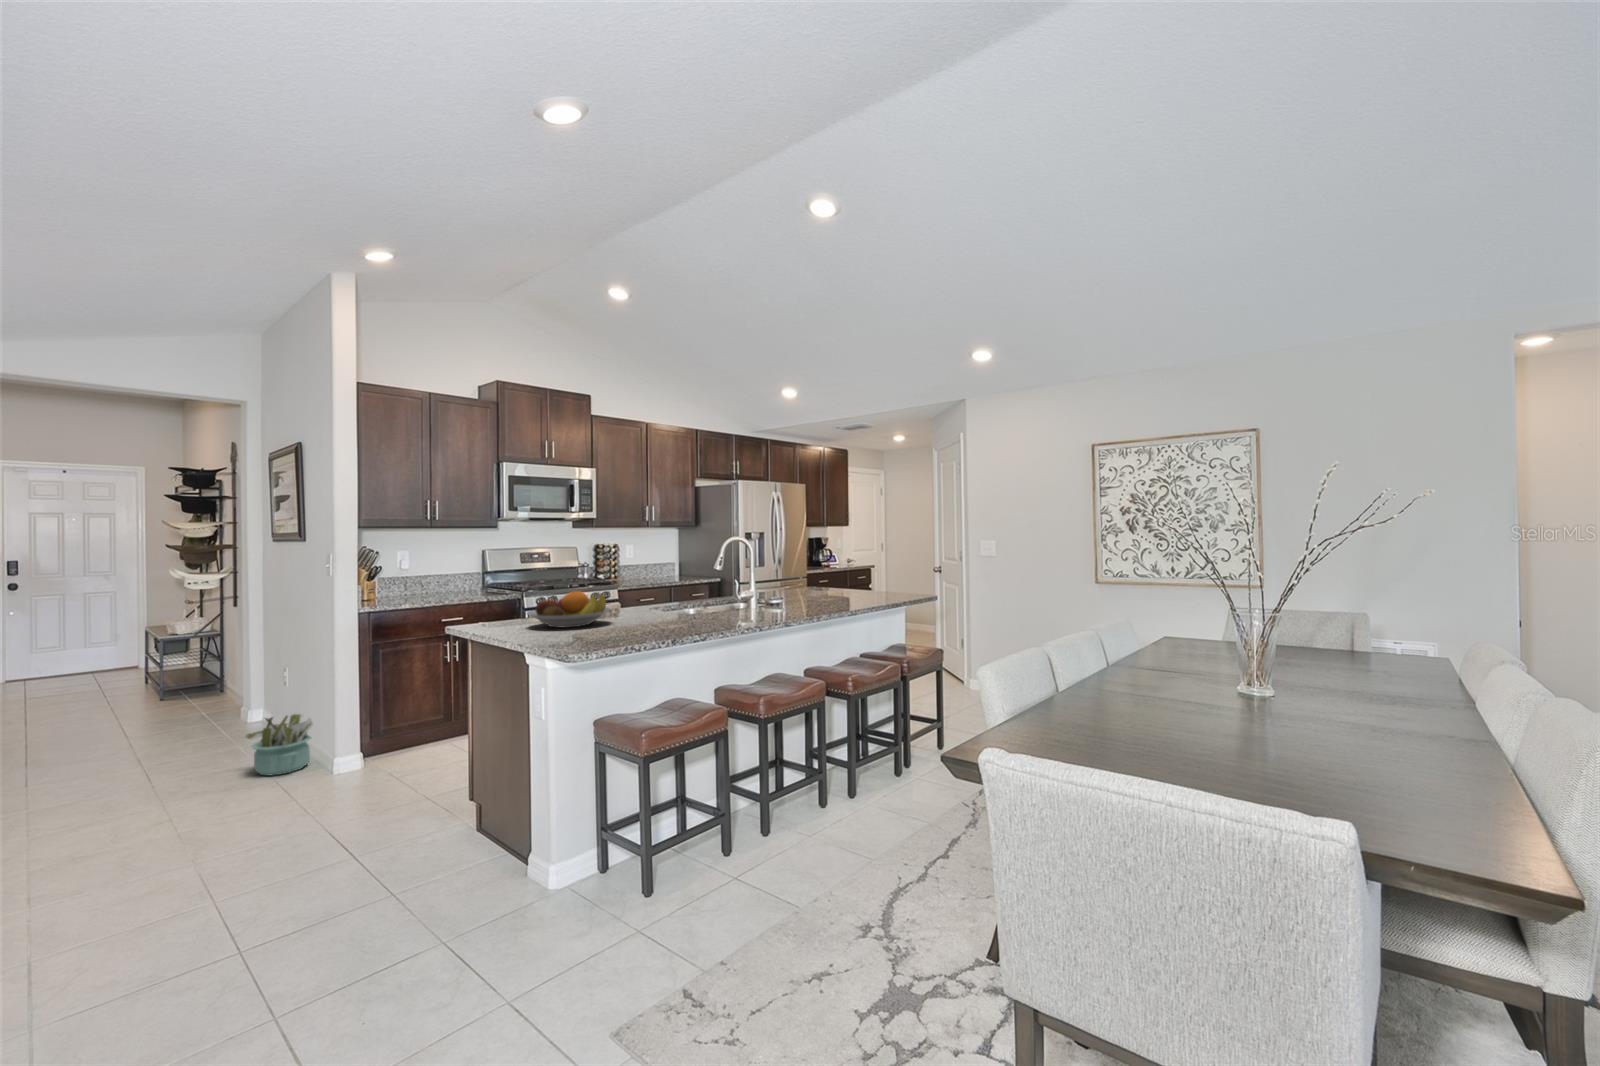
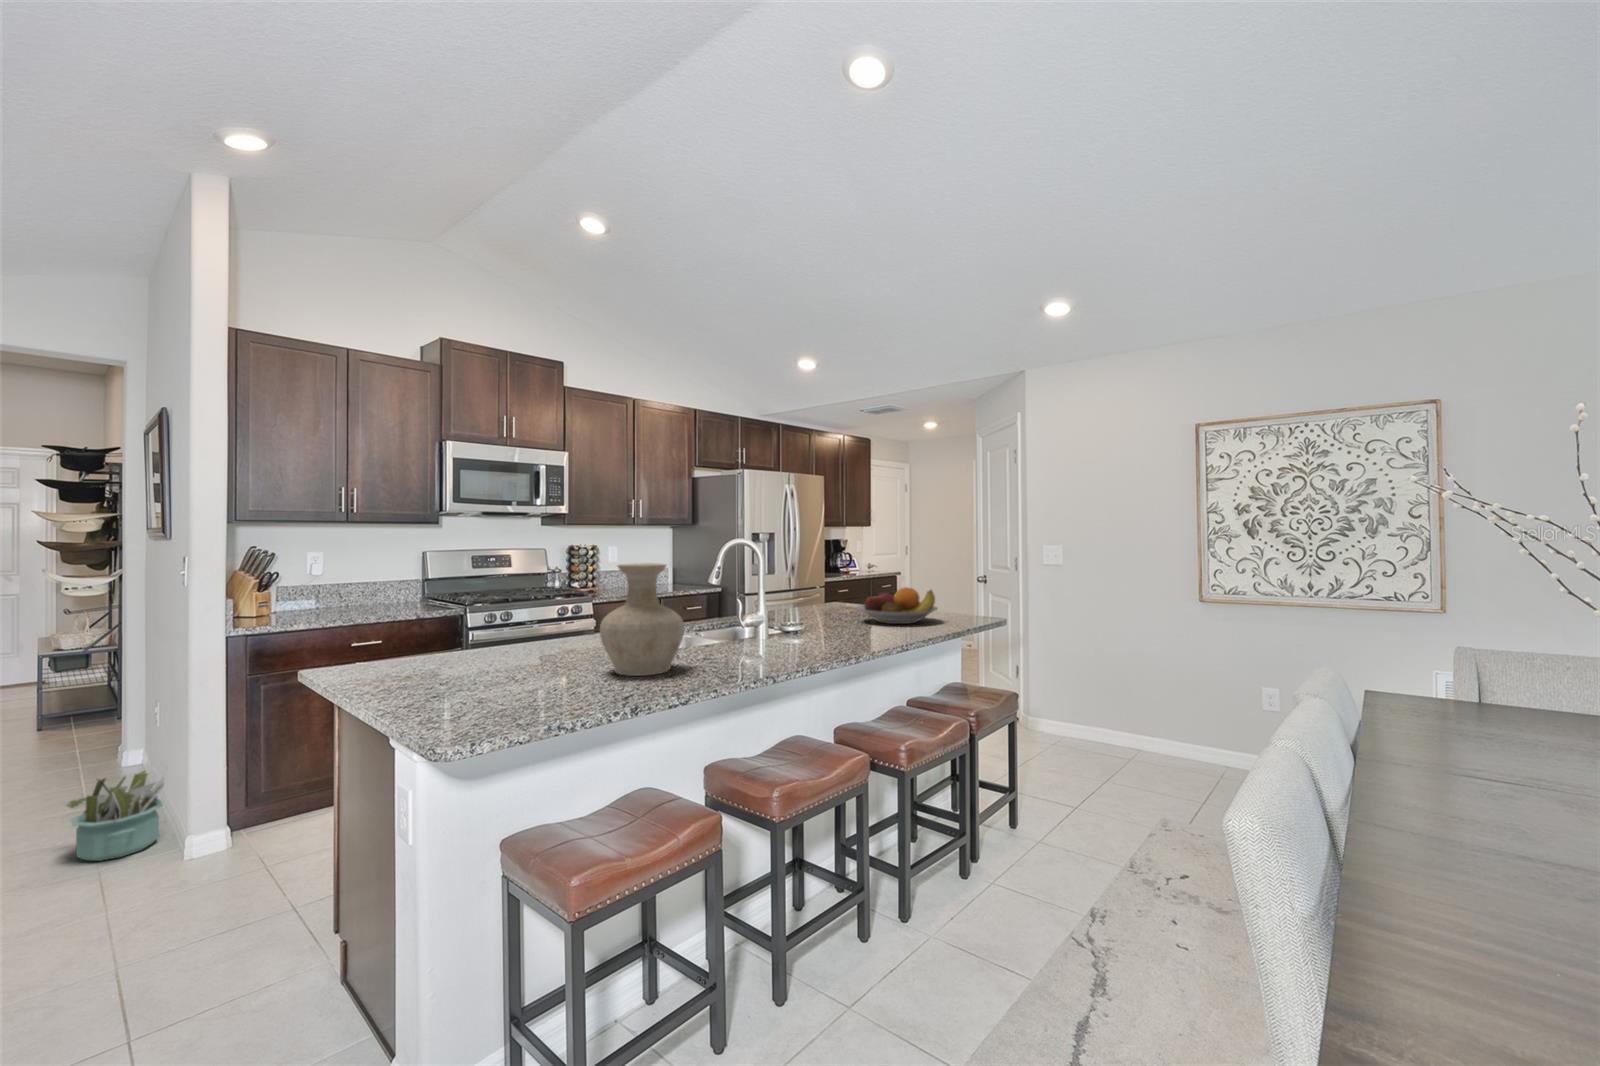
vase: none [646,554,701,626] -> present [600,563,684,676]
fruit bowl: present [527,591,610,628] -> present [857,587,938,624]

